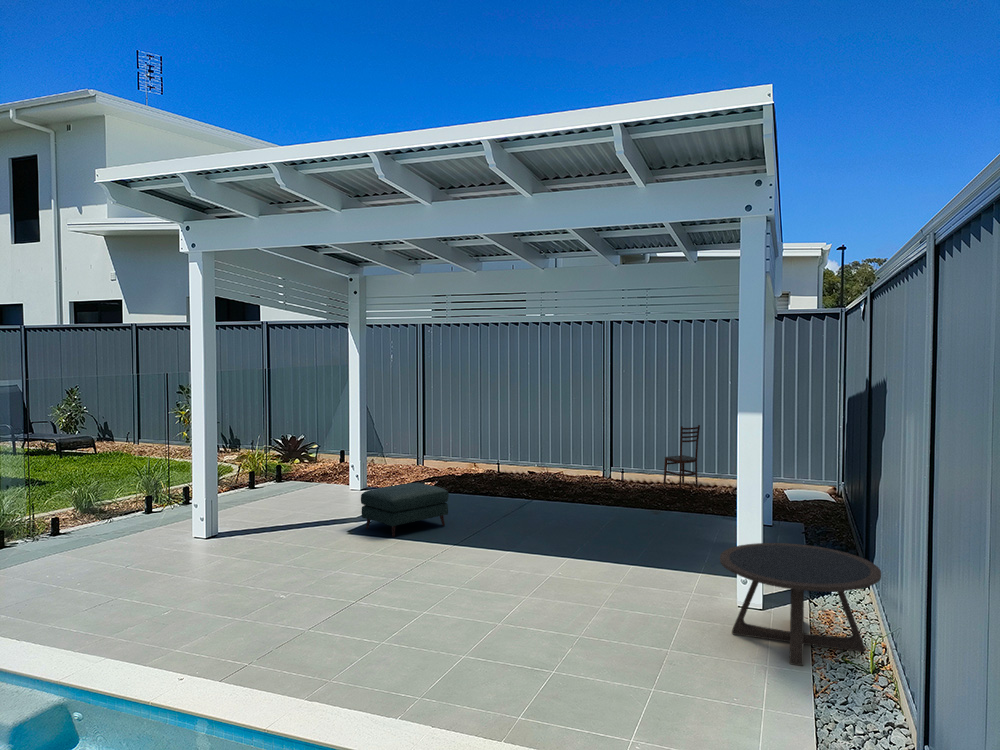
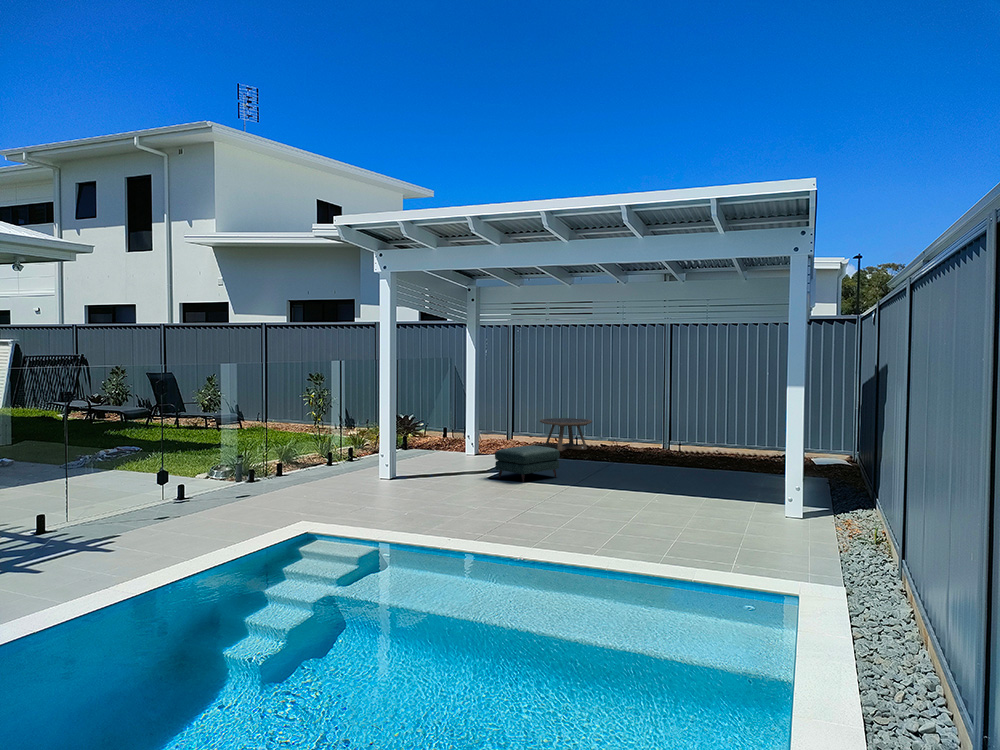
dining chair: present [663,425,700,489] -> none [713,407,743,458]
coffee table: present [720,543,881,666] -> present [540,418,592,451]

